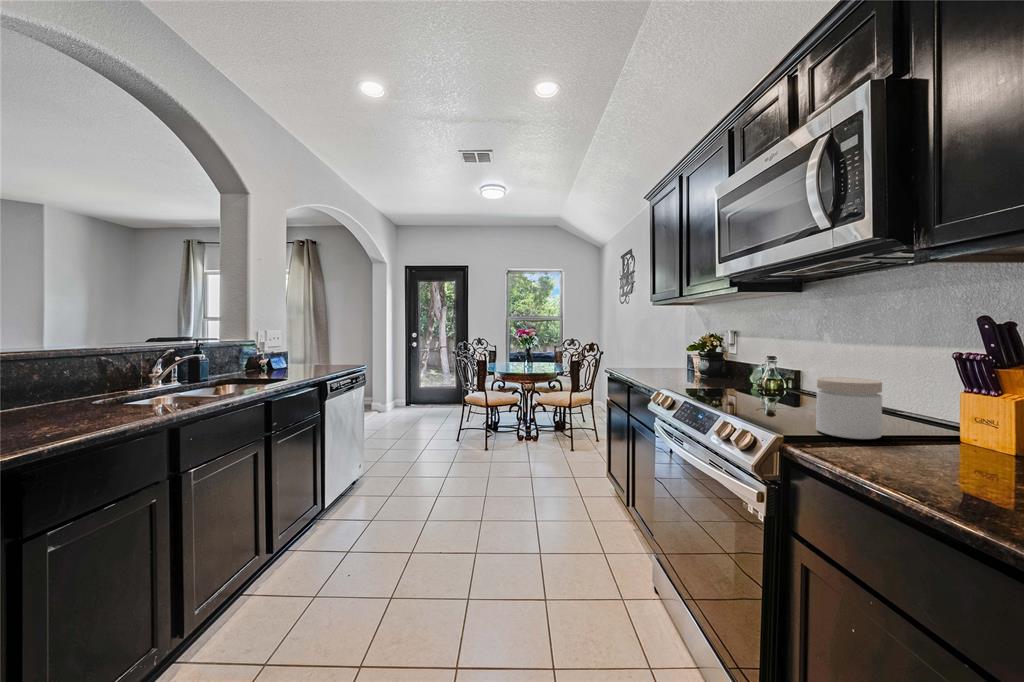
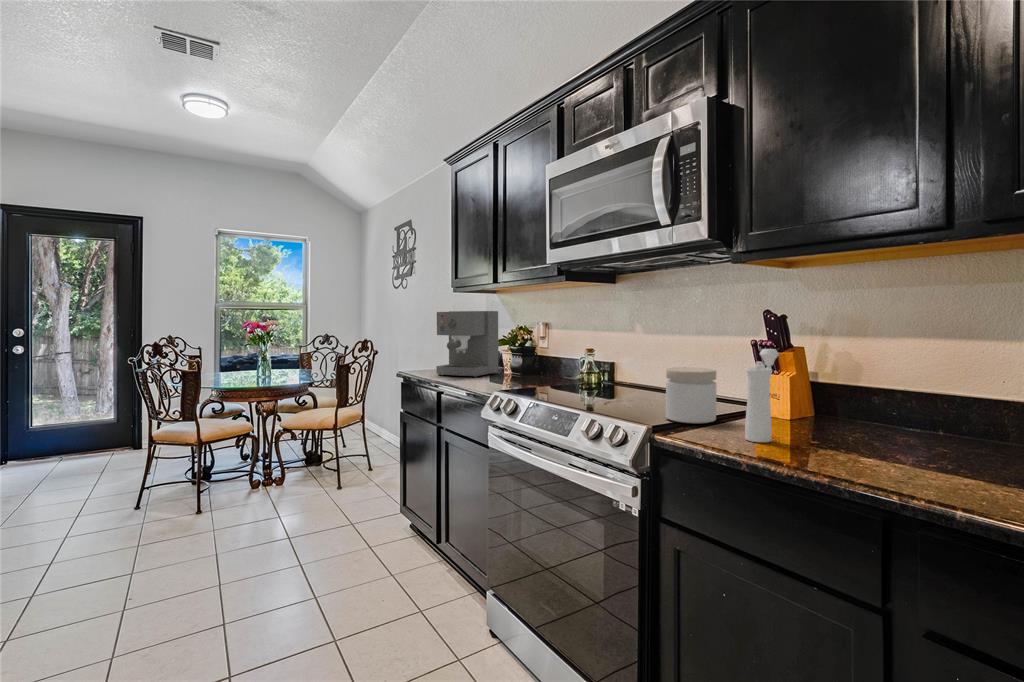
coffee maker: none [630,320,687,377] -> present [436,311,498,377]
pepper mill: none [898,360,961,470] -> present [745,349,779,443]

